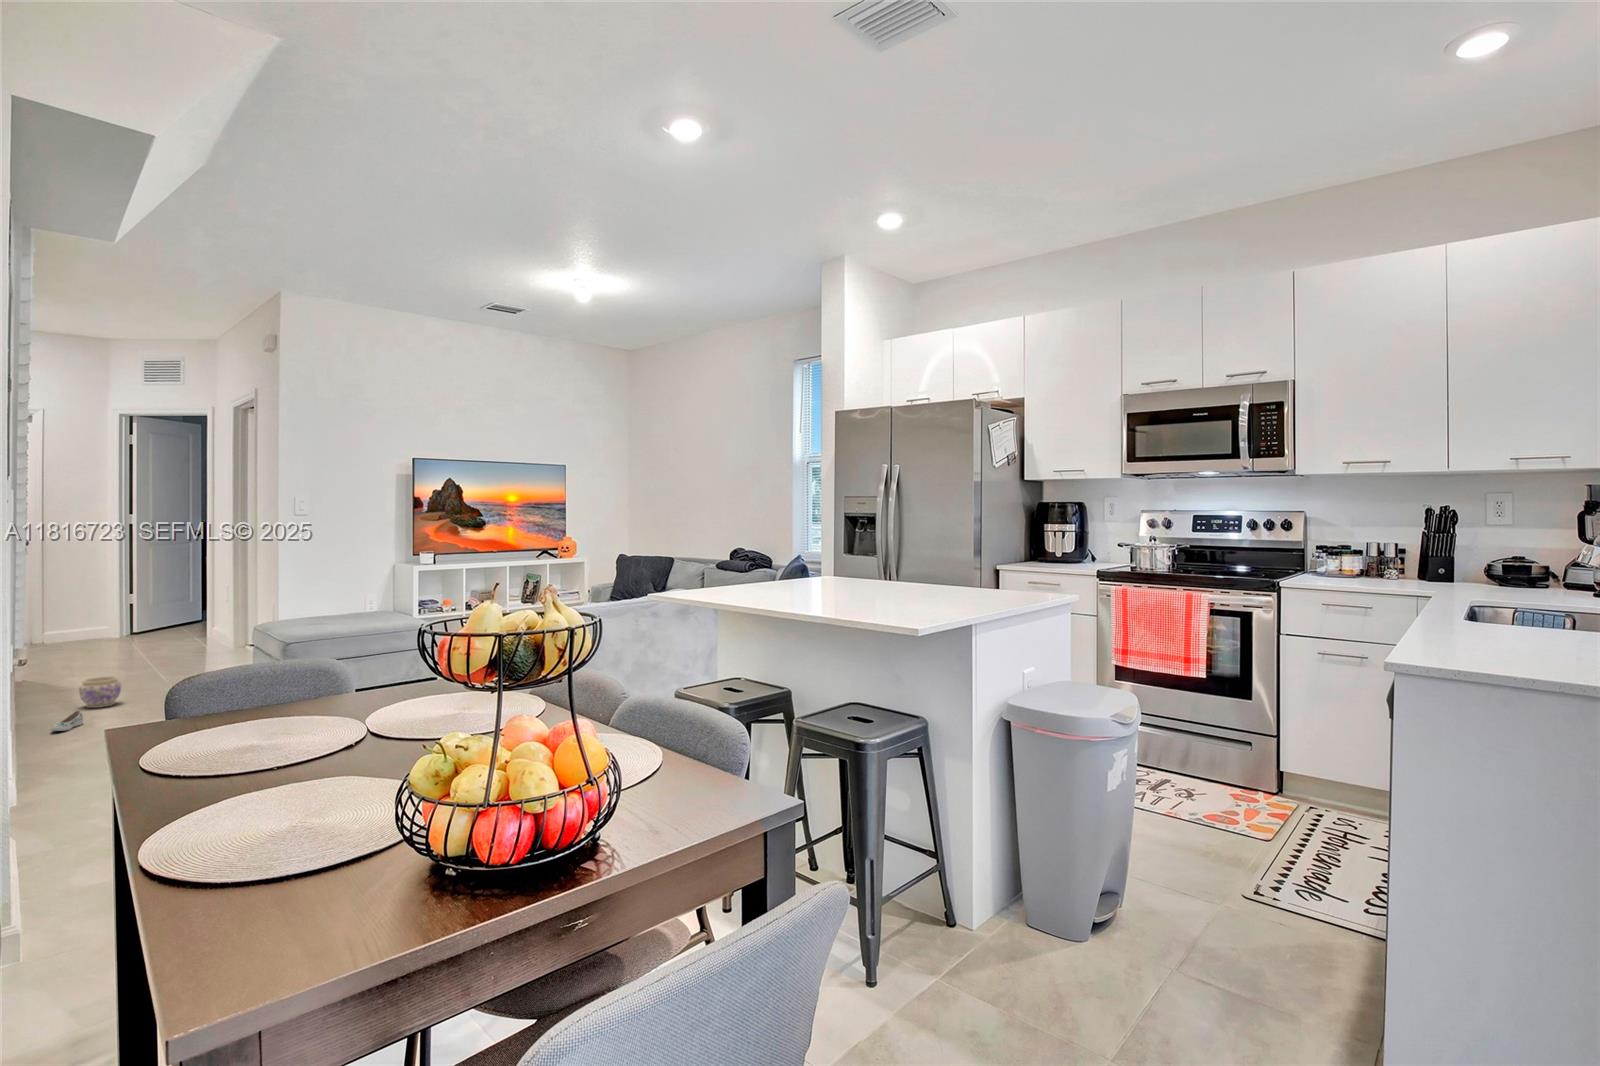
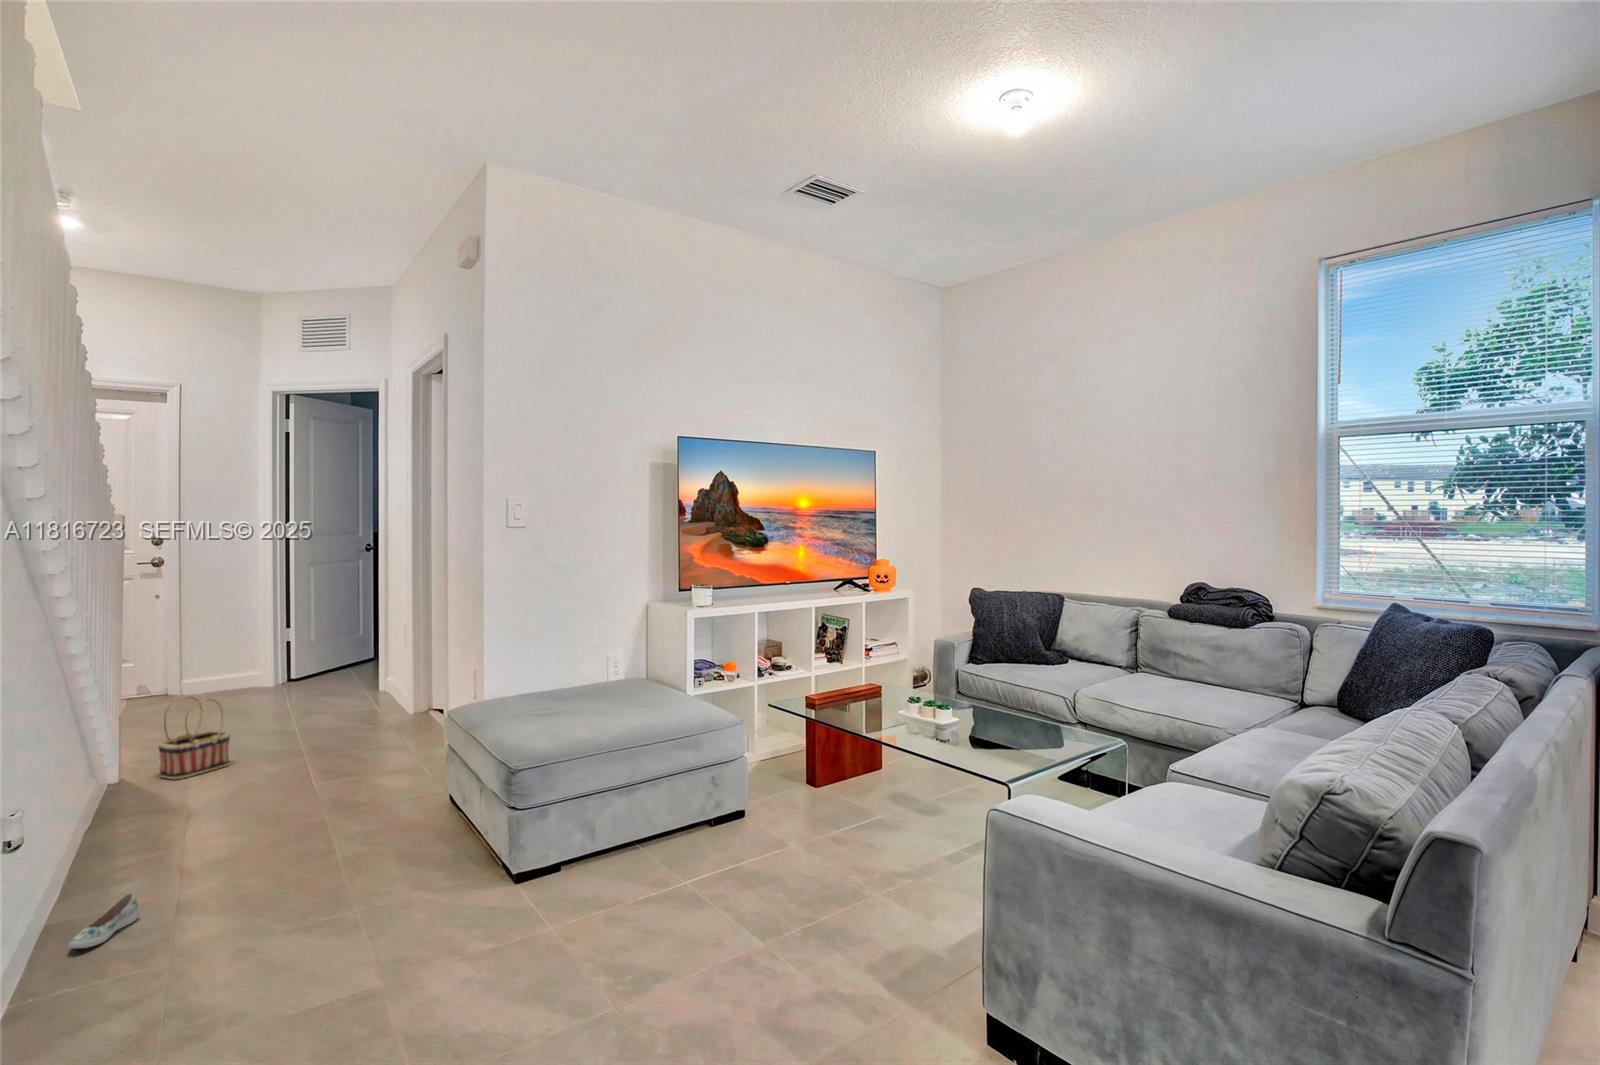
basket: none [56,628,107,681] -> present [158,696,230,779]
planter: present [79,676,122,708] -> none [154,801,225,863]

